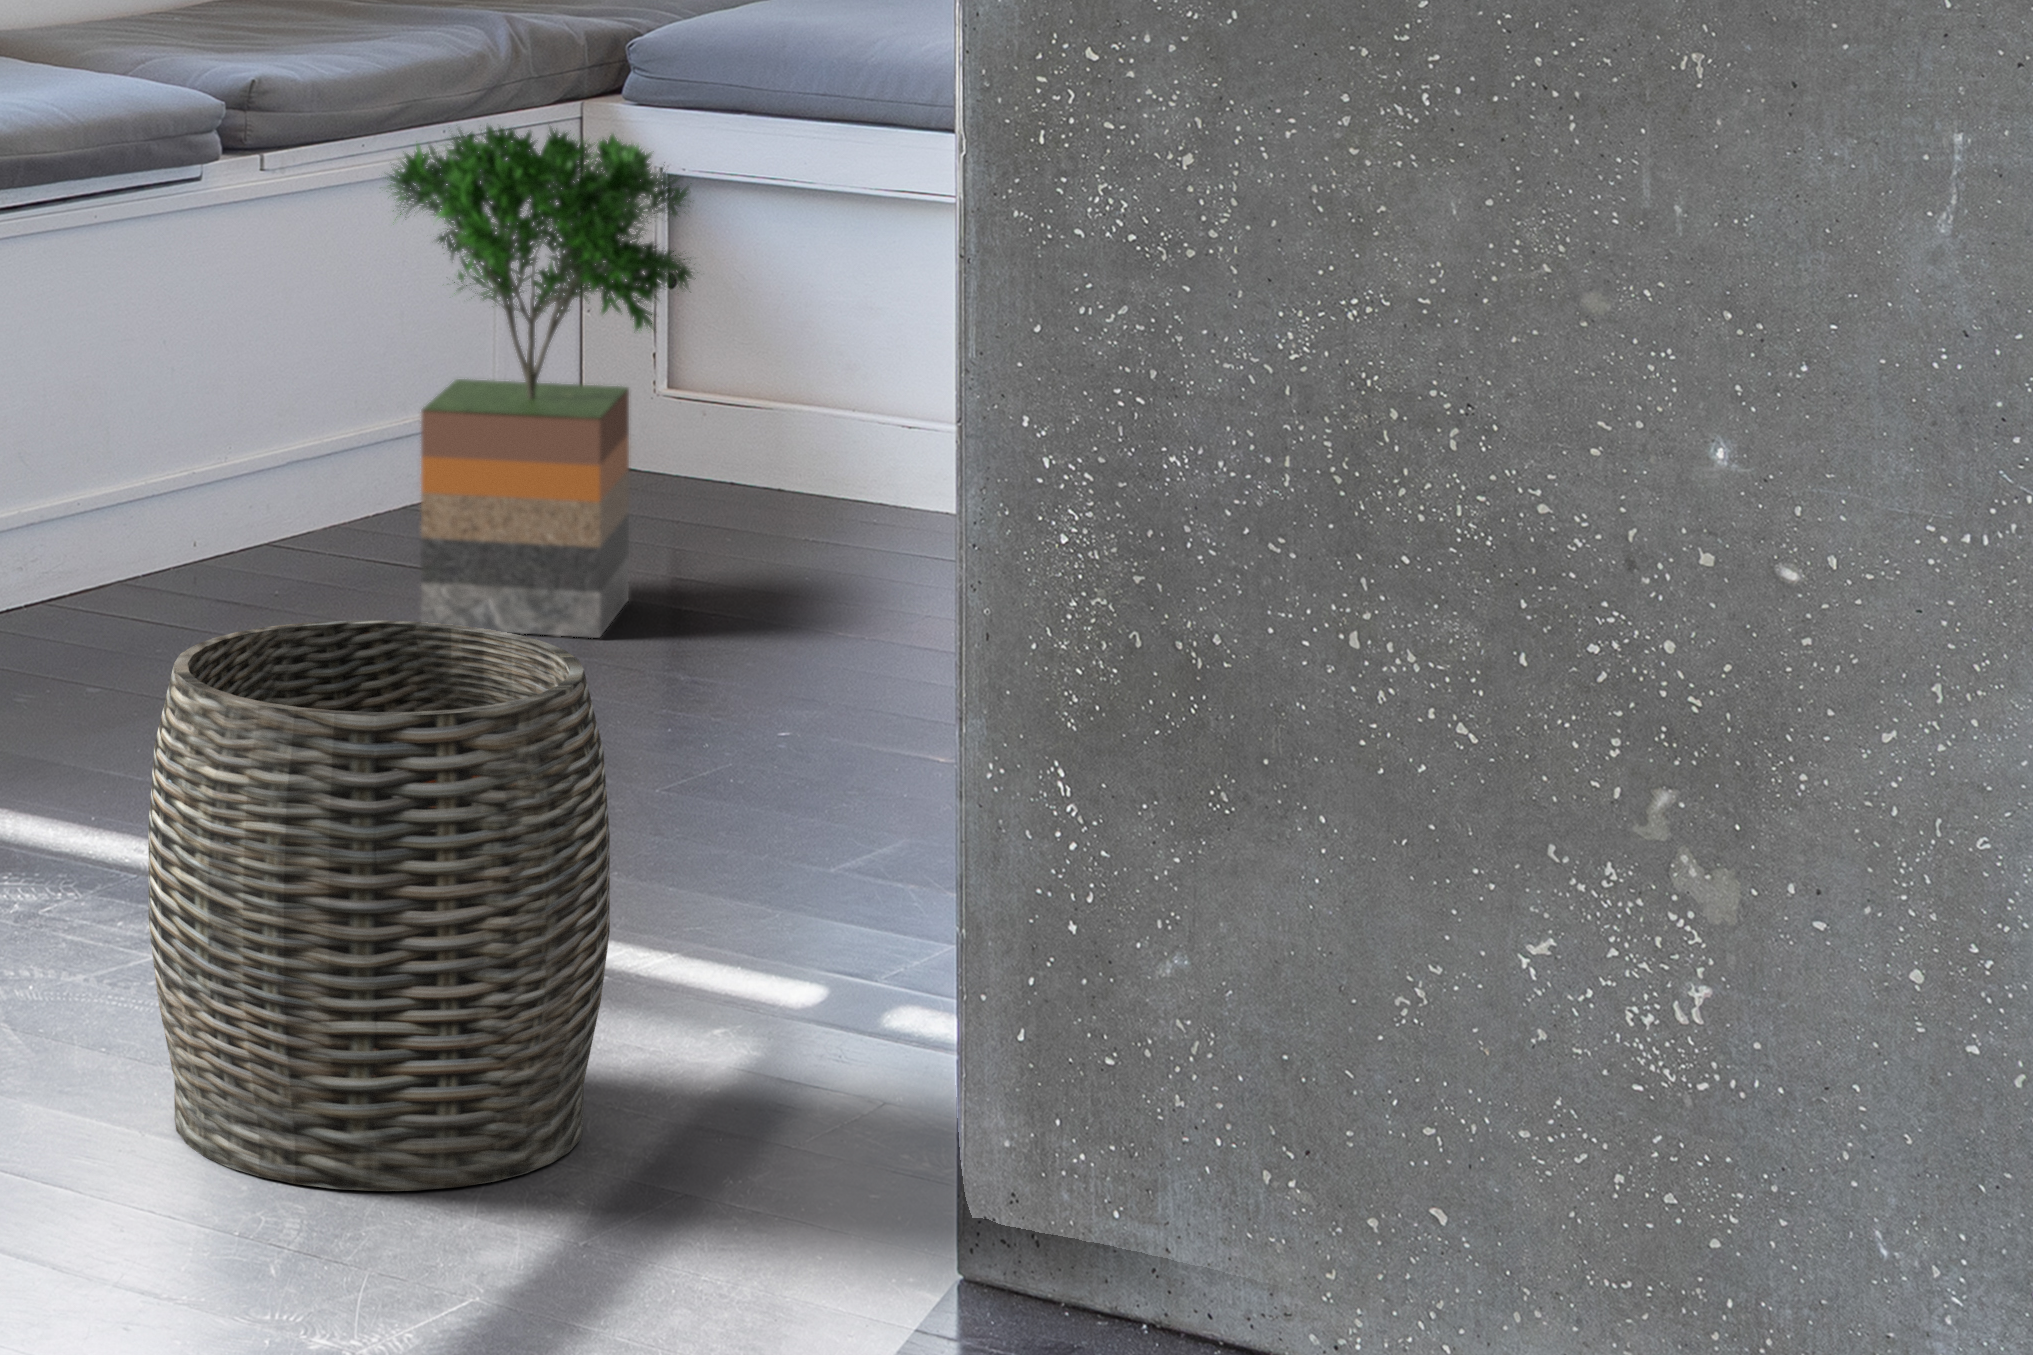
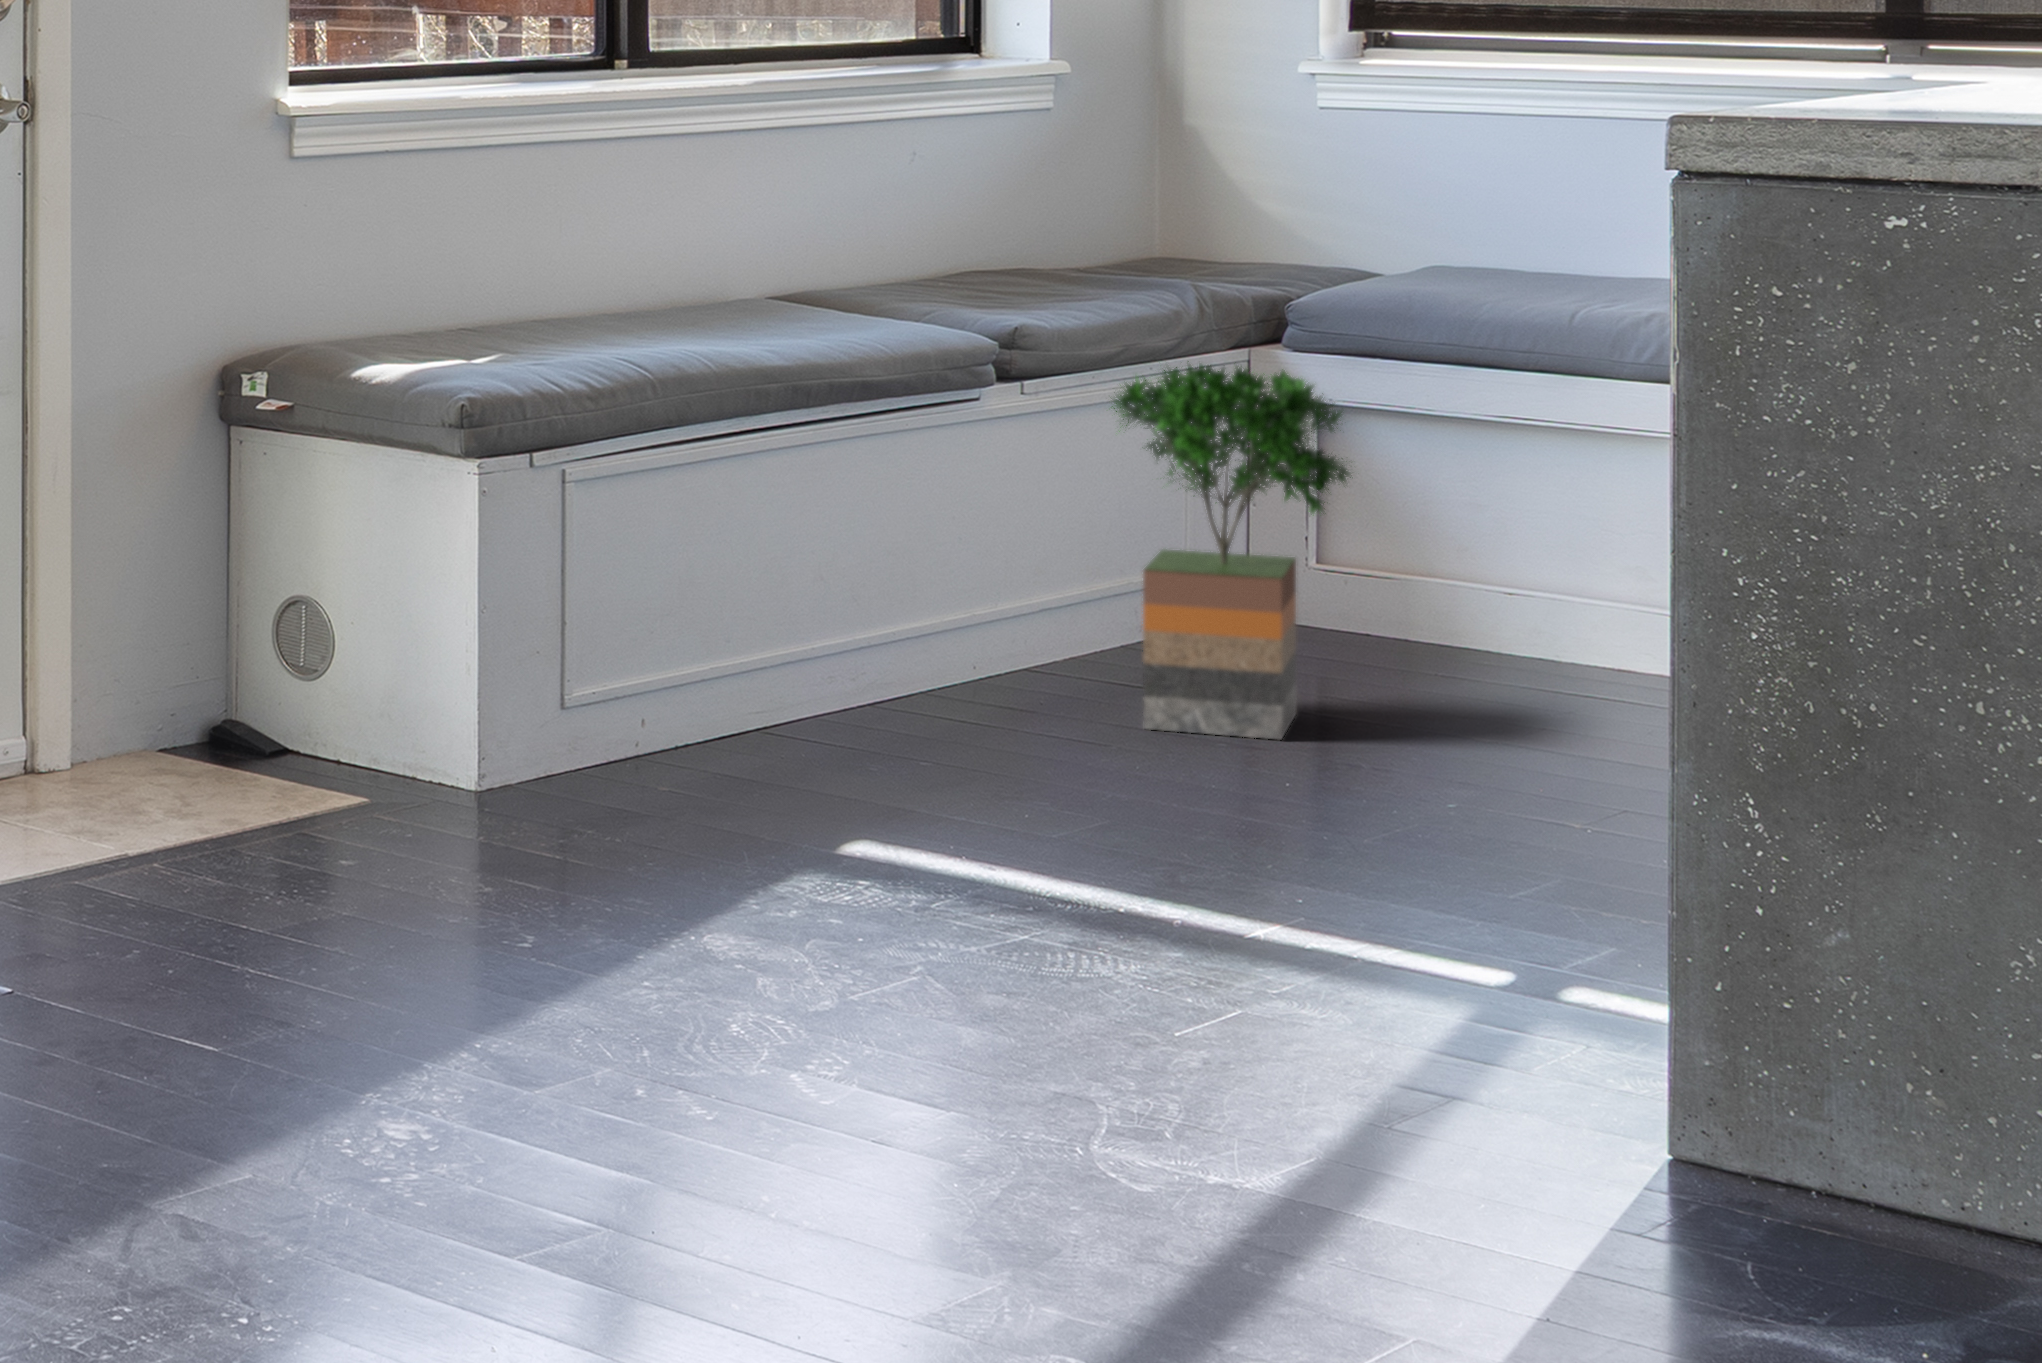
woven basket: present [148,620,610,1191] -> none [1047,696,1384,1086]

